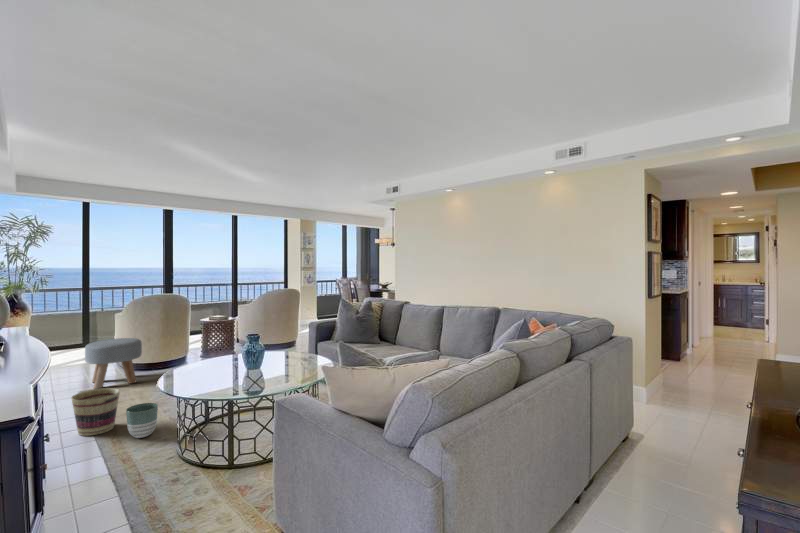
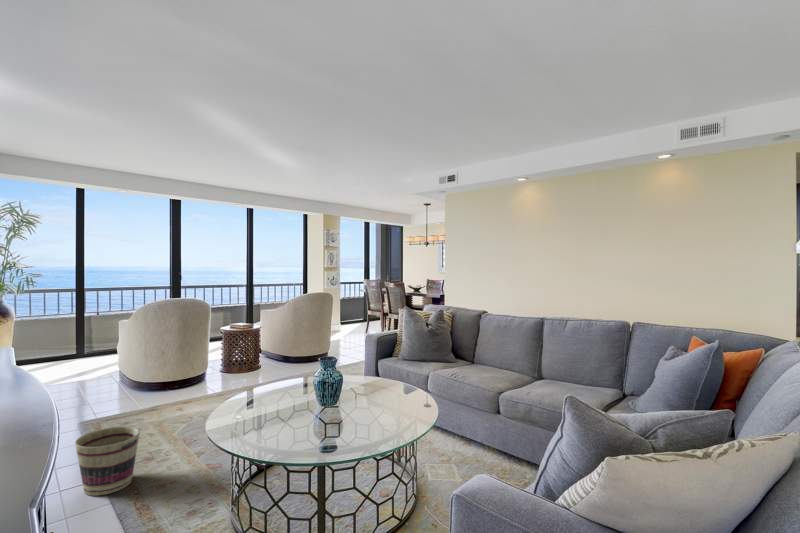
ottoman: present [85,338,142,389] -> none [85,353,154,419]
planter: present [126,403,158,438] -> none [153,449,195,500]

